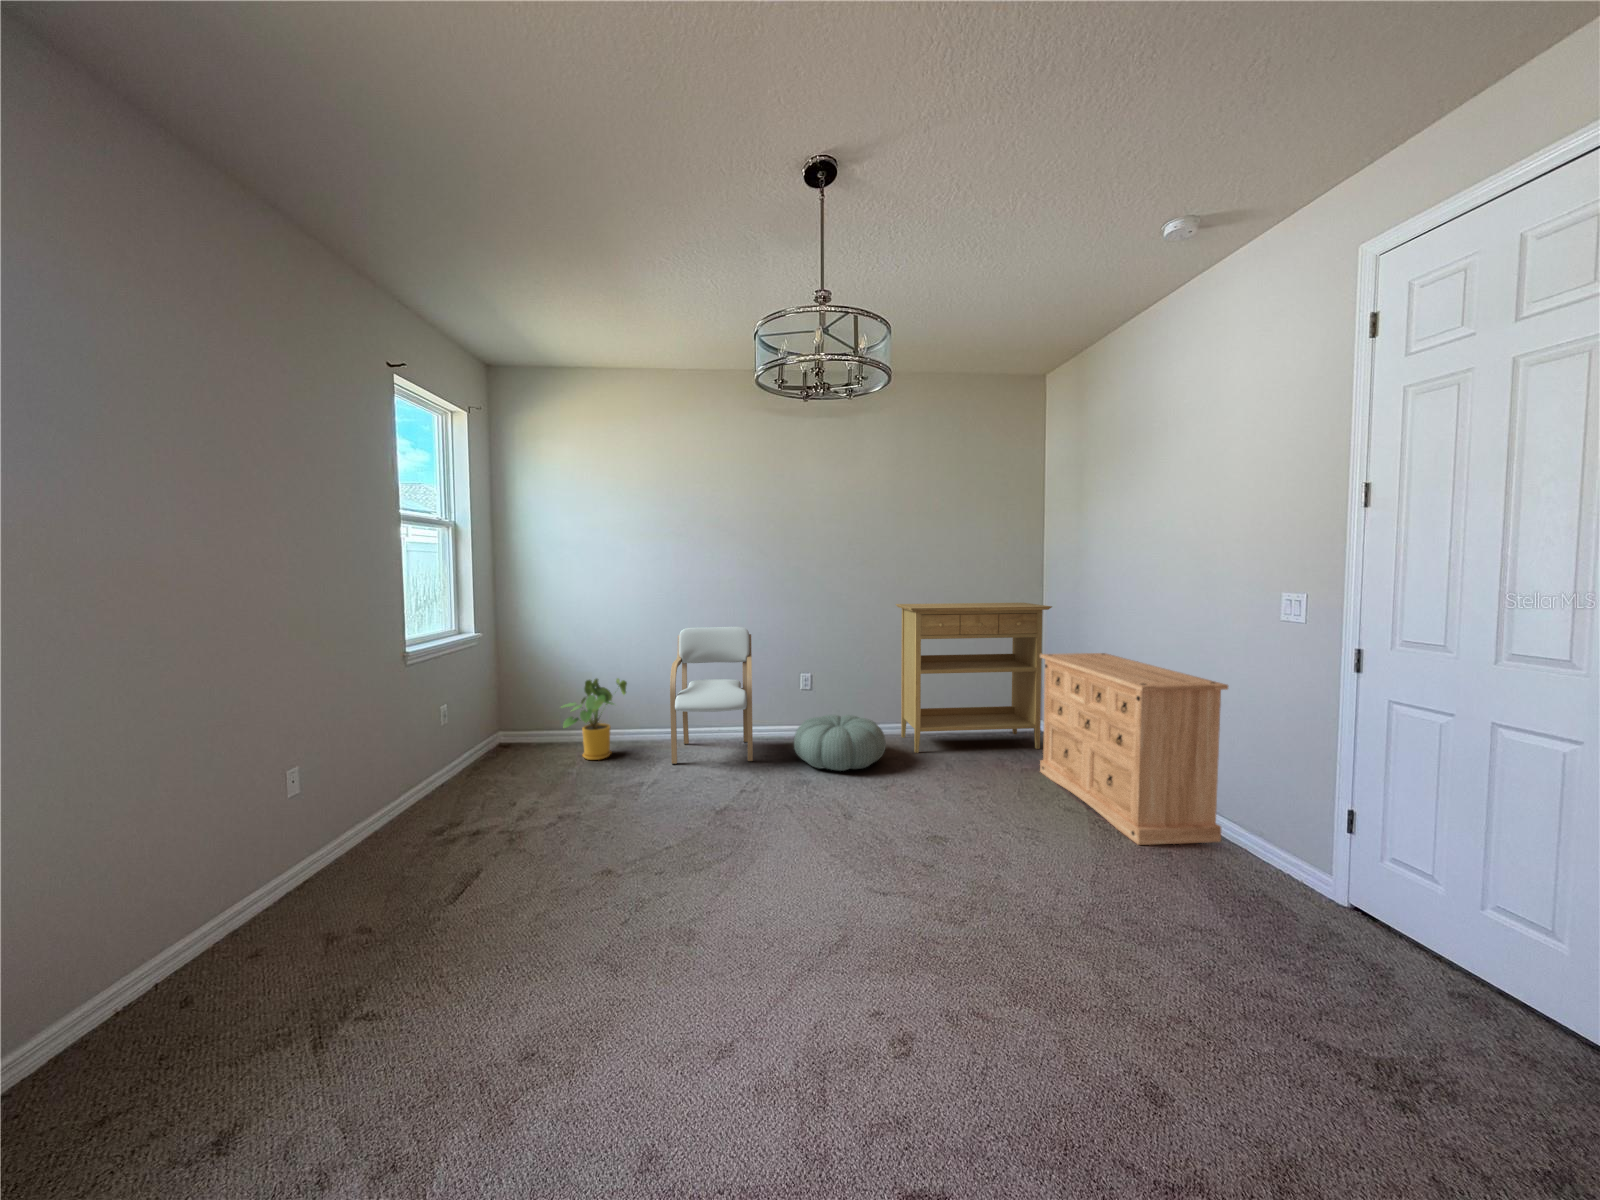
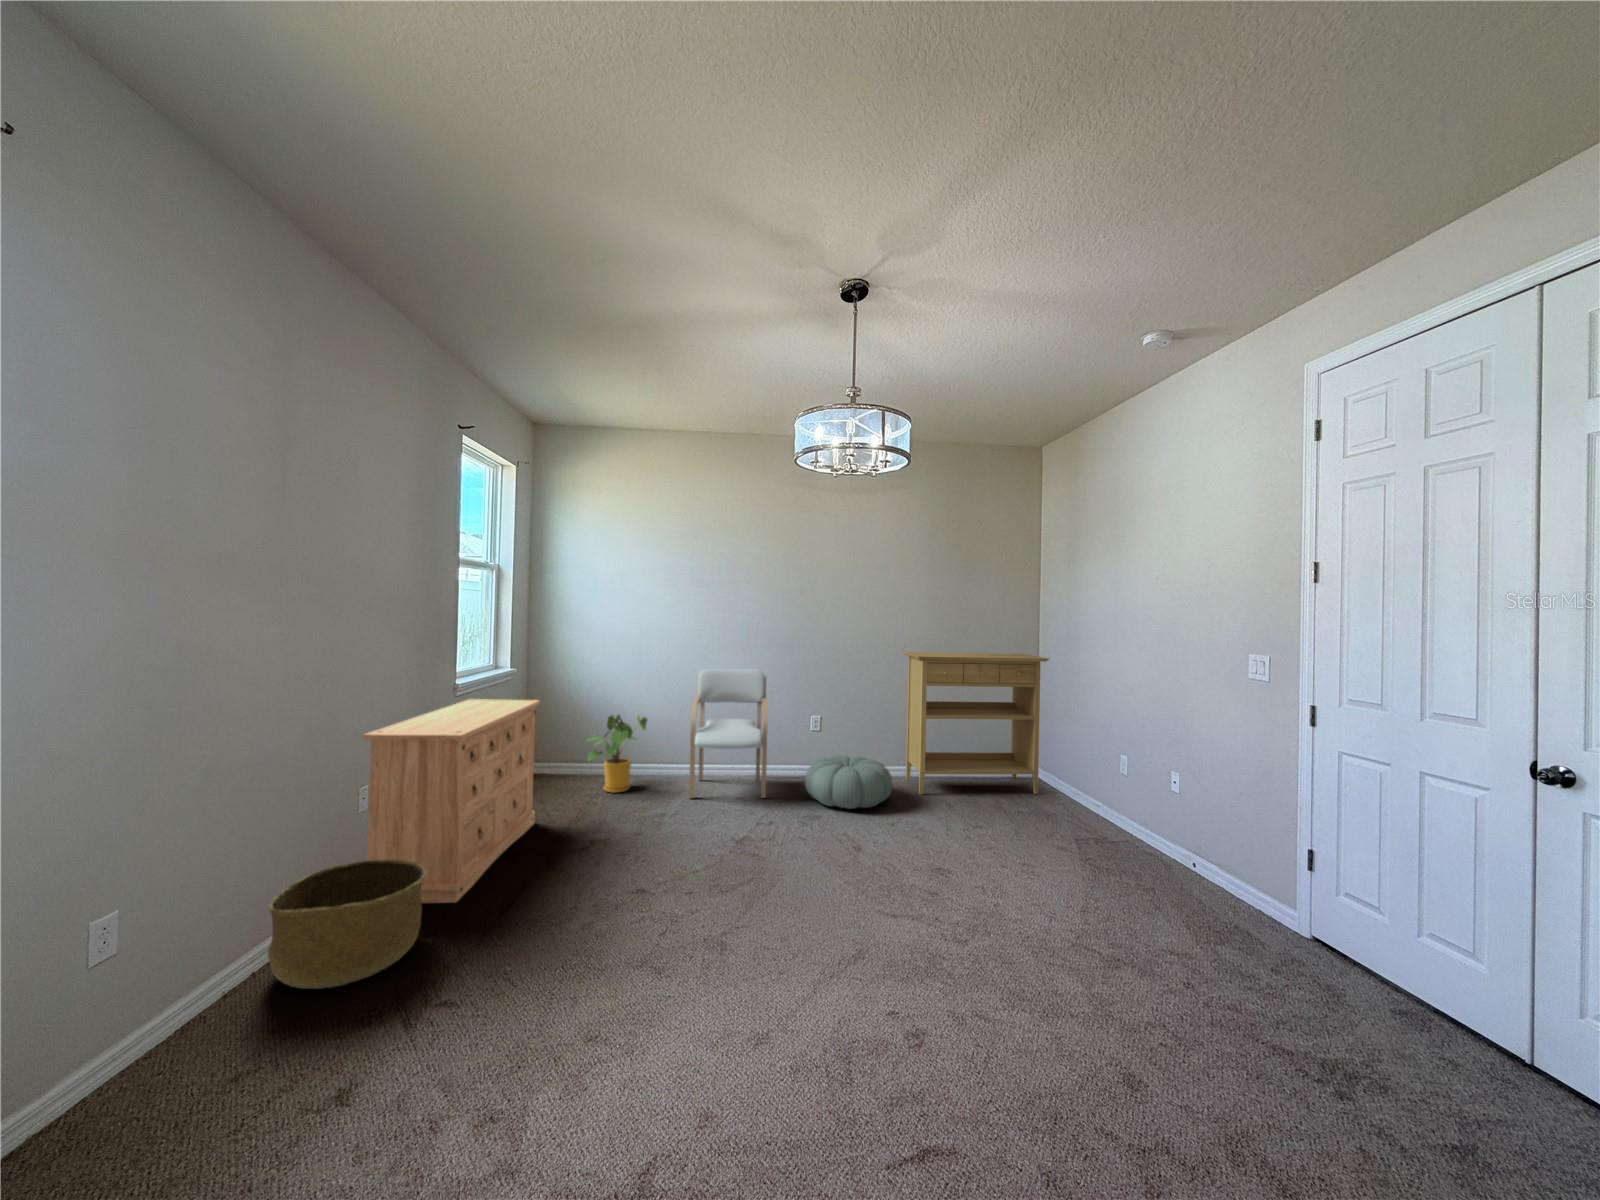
dresser: present [1040,653,1228,845] -> present [363,699,540,903]
basket: none [159,850,353,1002] -> present [268,860,426,989]

